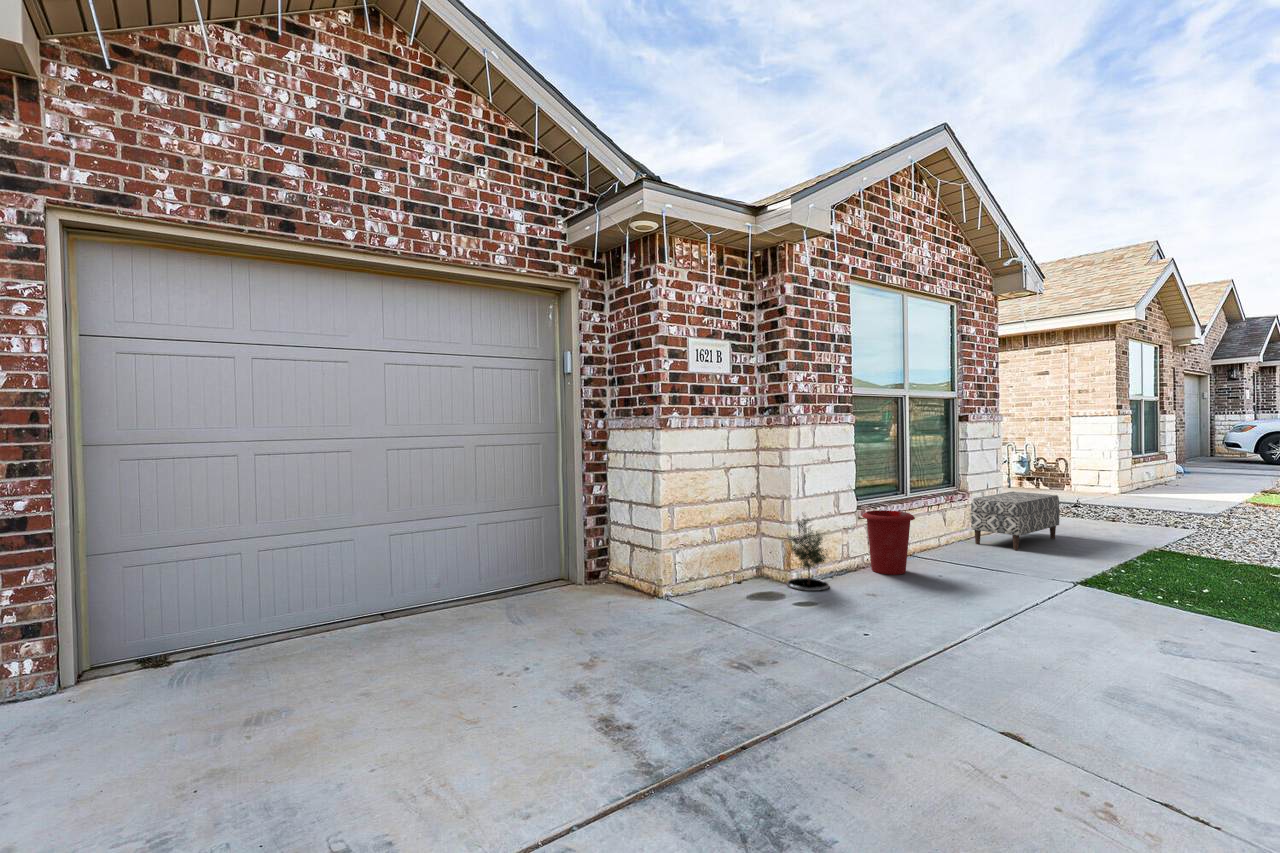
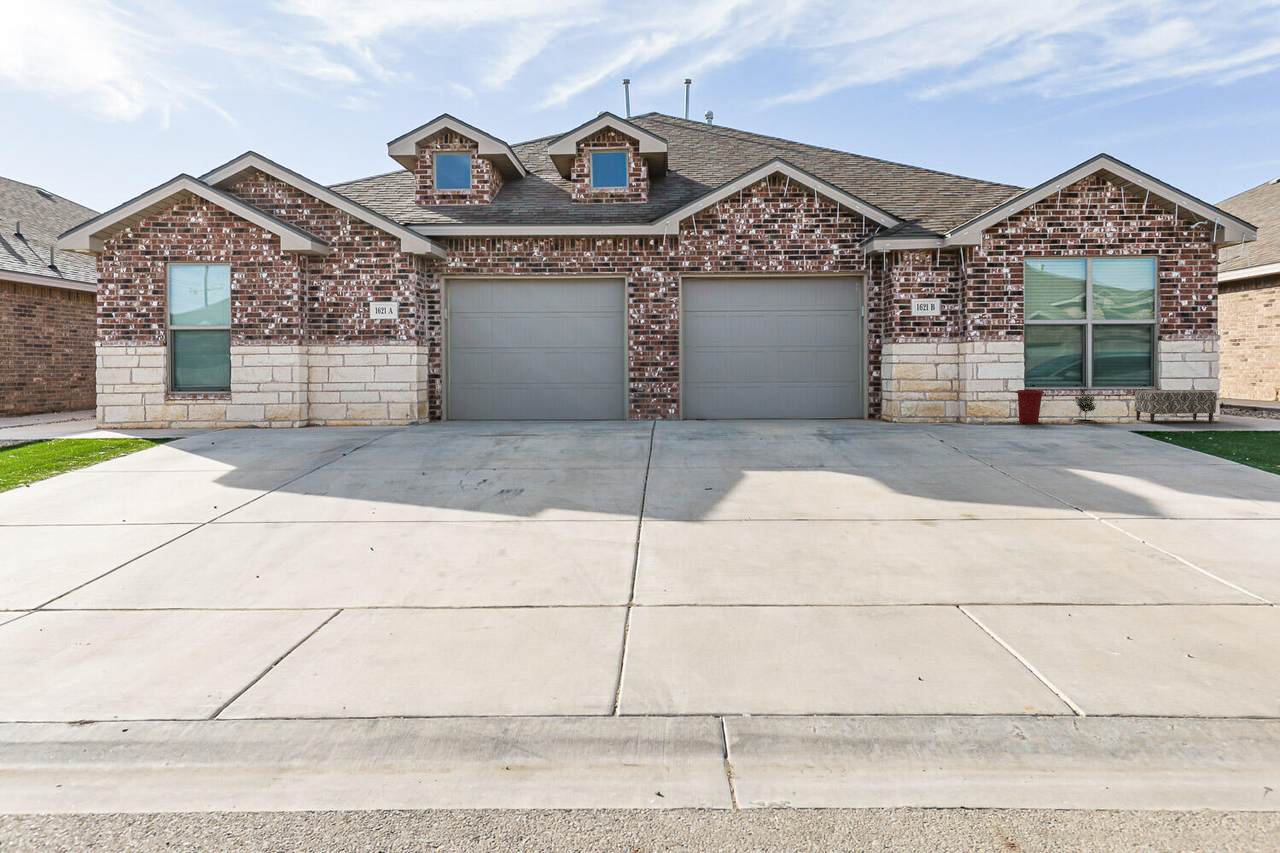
potted tree: present [787,519,829,591] -> present [1073,389,1096,423]

